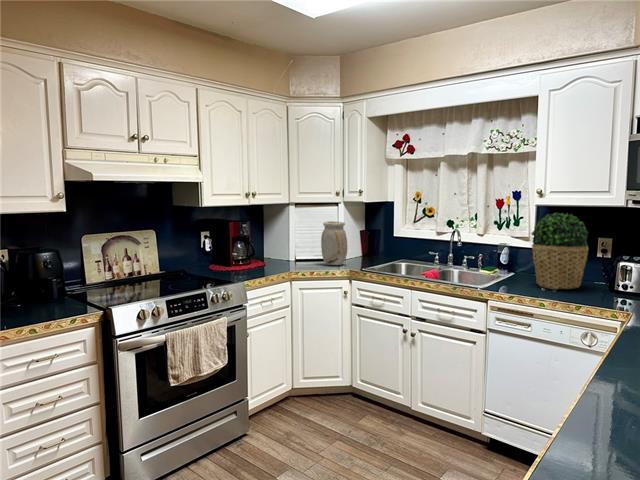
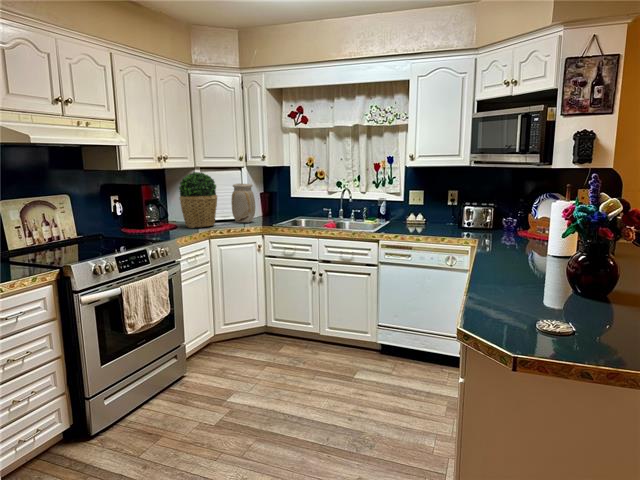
potted plant: present [531,213,589,289] -> present [179,172,217,228]

